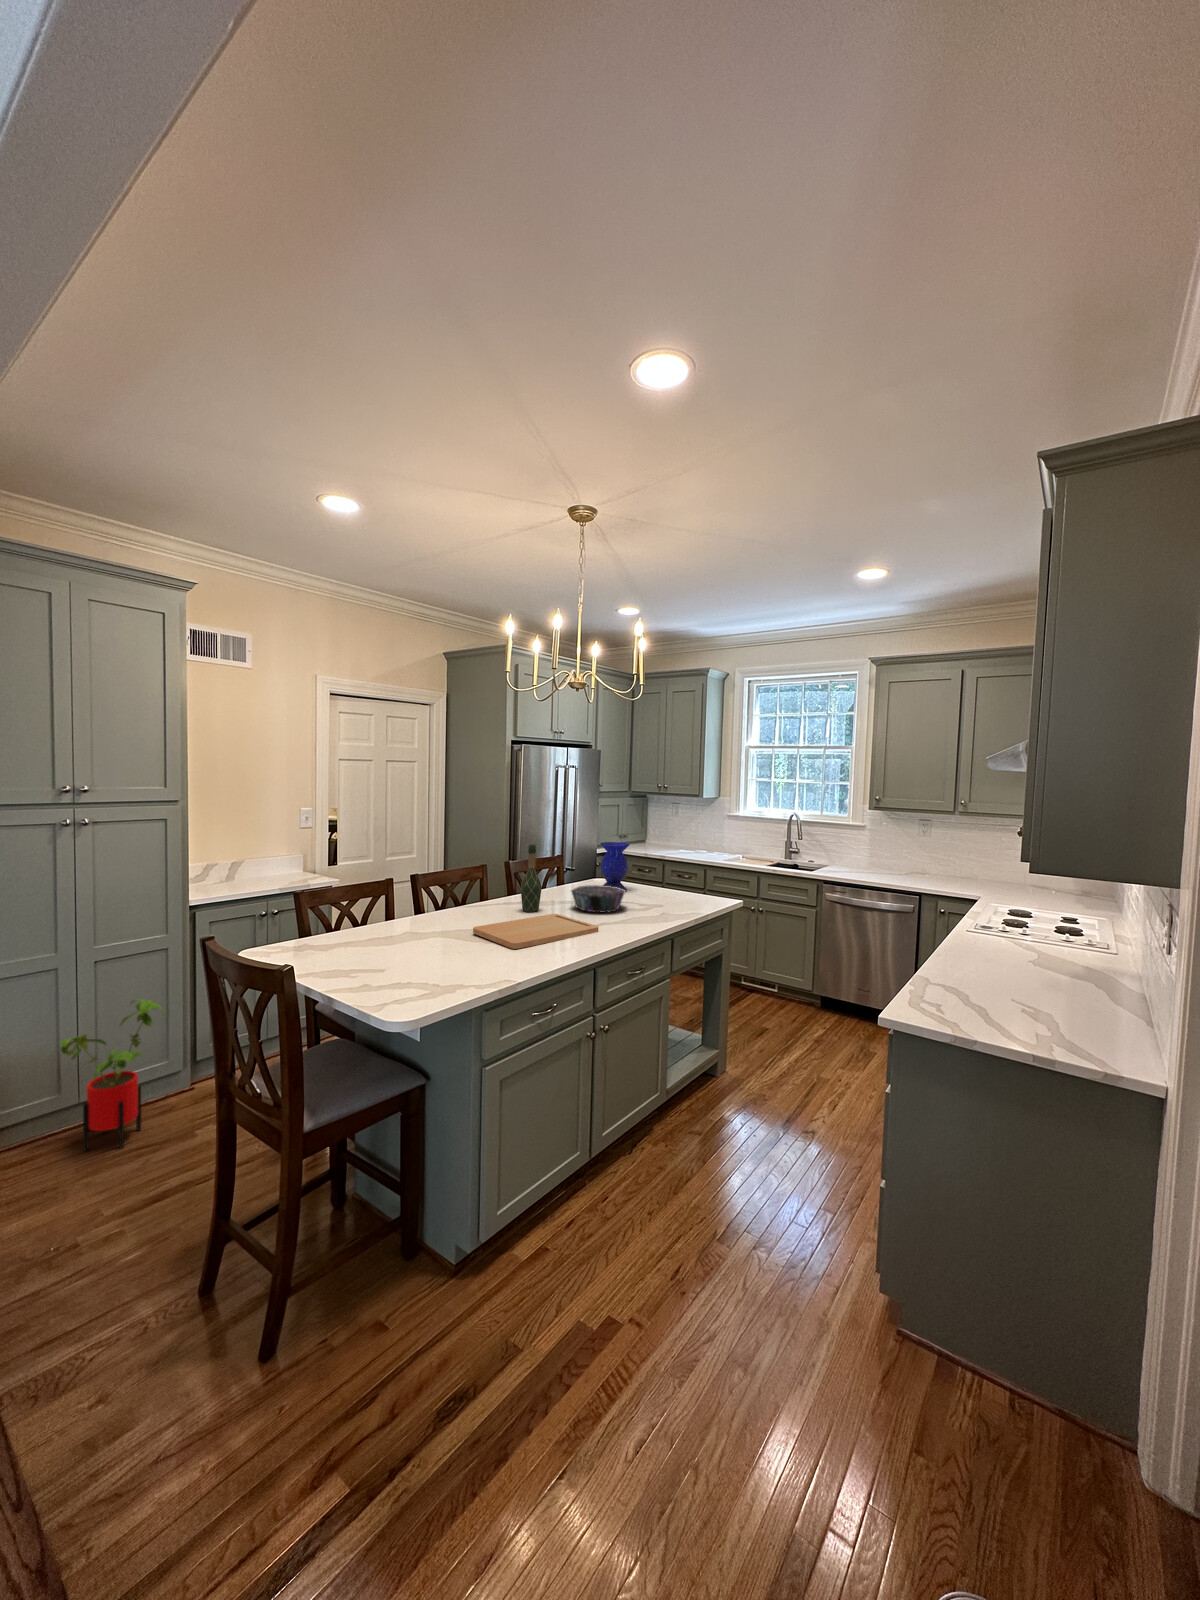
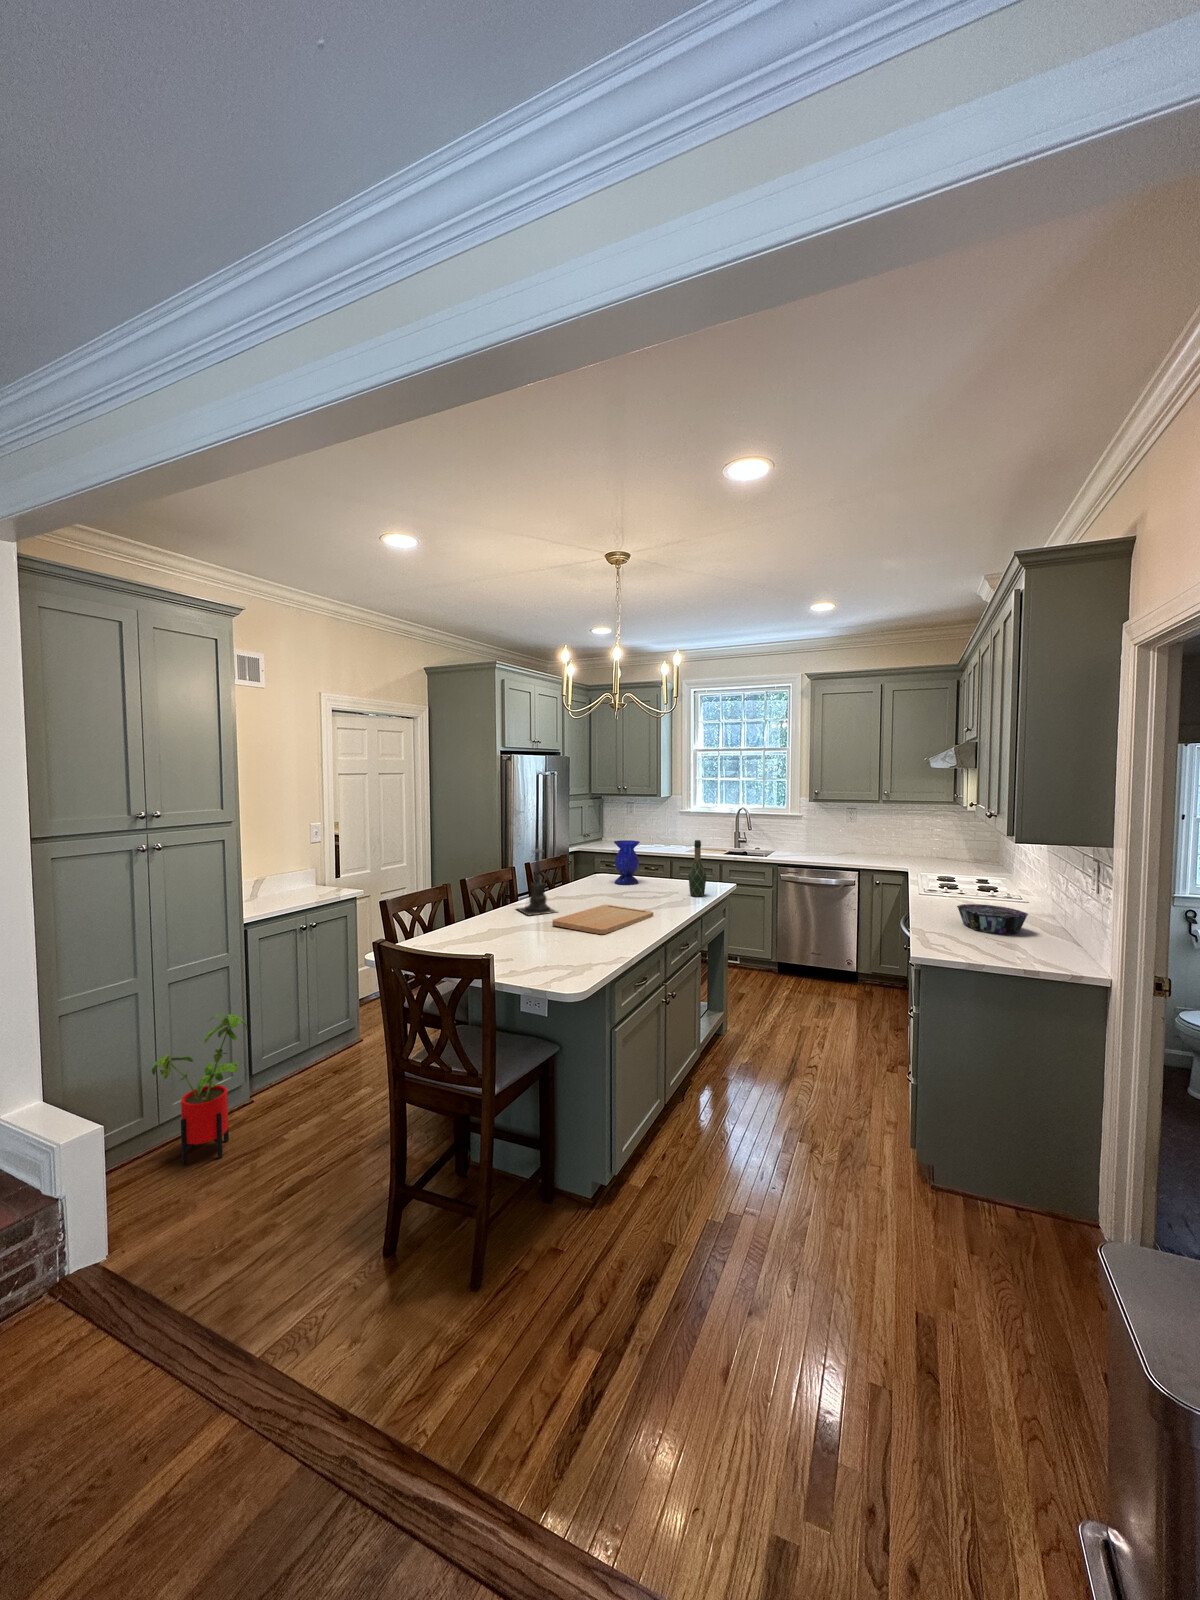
candle holder: none [459,836,500,920] -> present [517,848,557,915]
wine bottle: present [521,845,542,912] -> present [688,840,706,896]
decorative bowl: present [571,885,625,912] -> present [957,904,1028,934]

